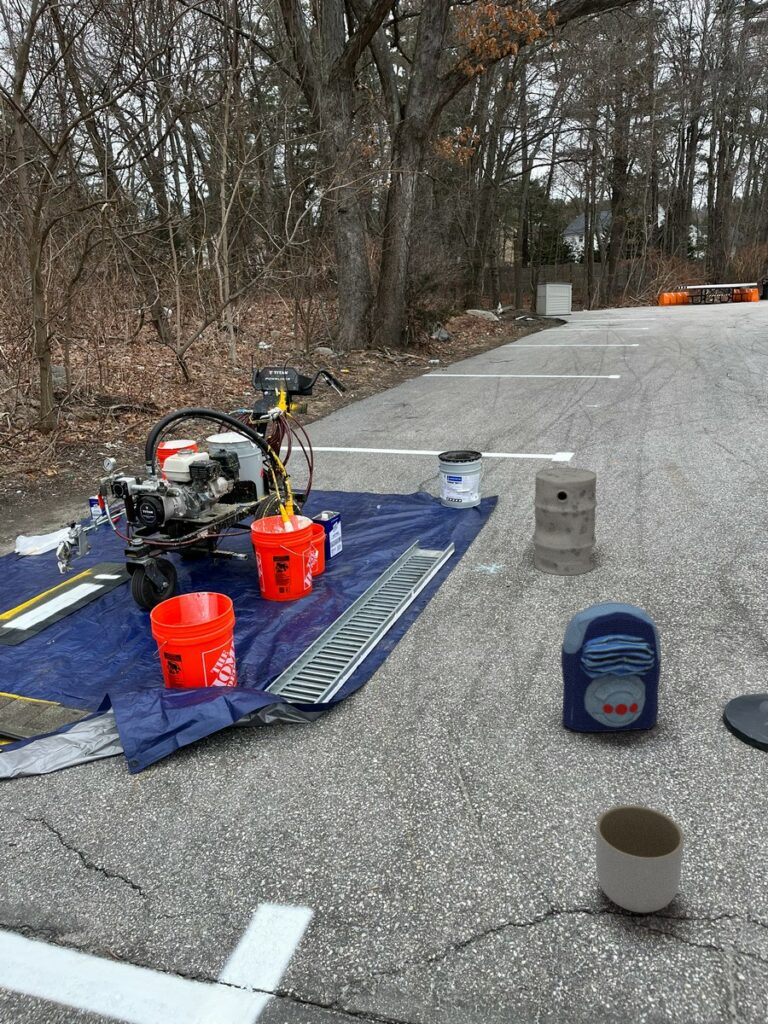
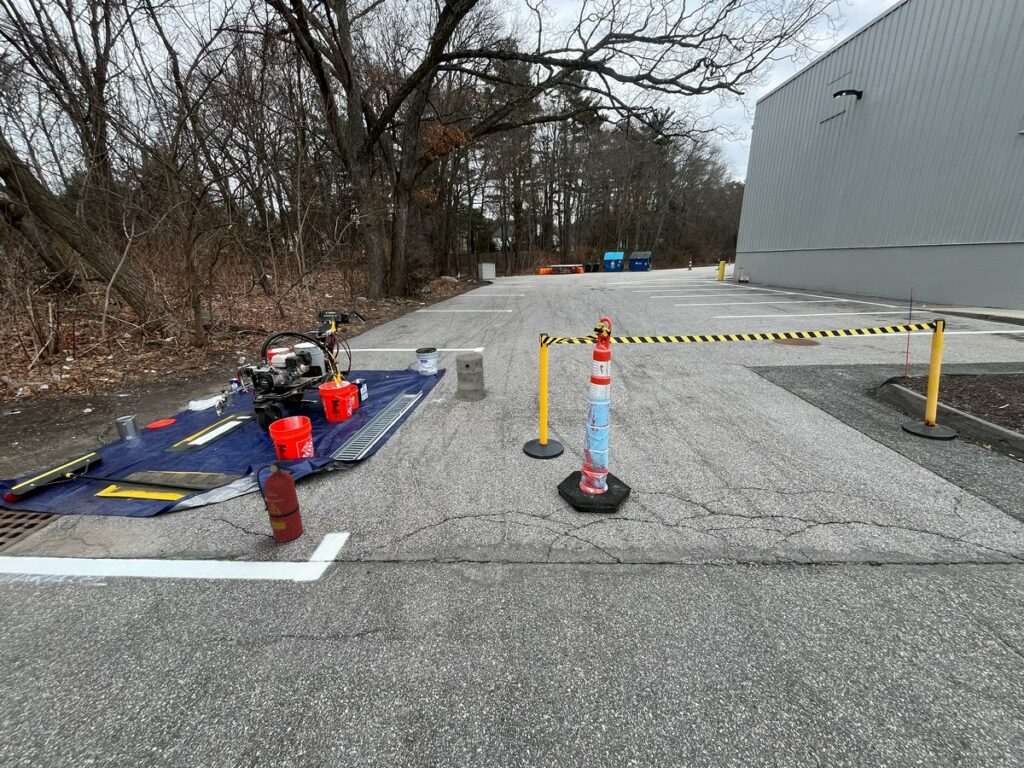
backpack: present [561,600,661,732] -> none [459,406,500,461]
fire extinguisher: none [118,714,210,902] -> present [257,460,303,542]
planter: present [596,805,684,913] -> none [463,480,495,519]

